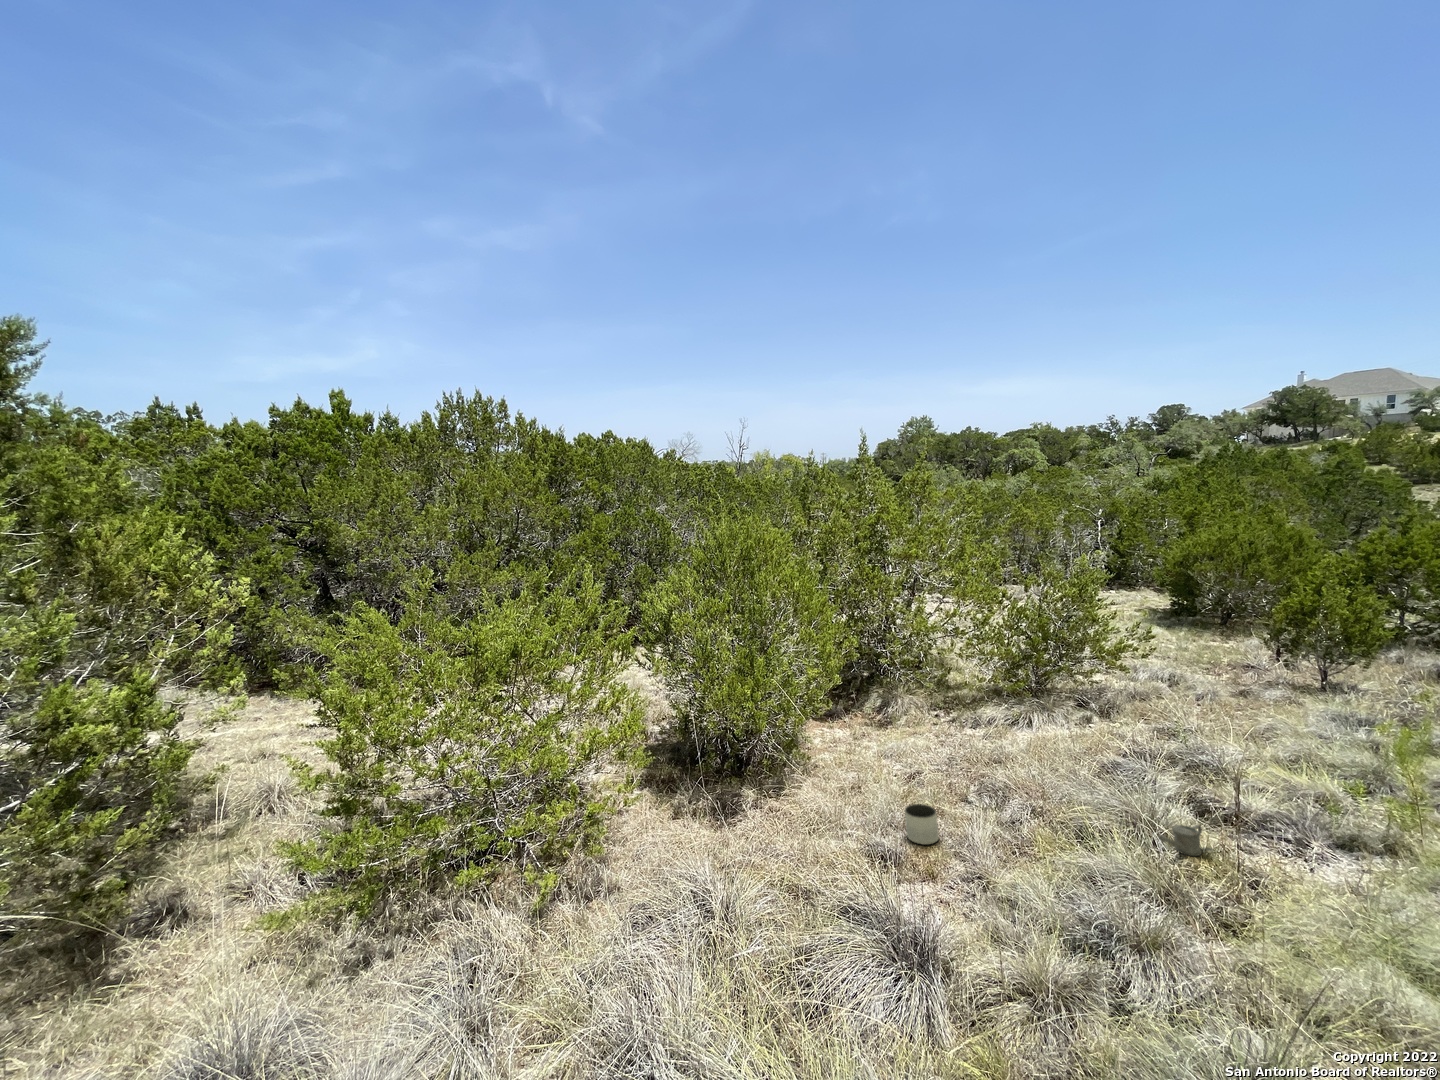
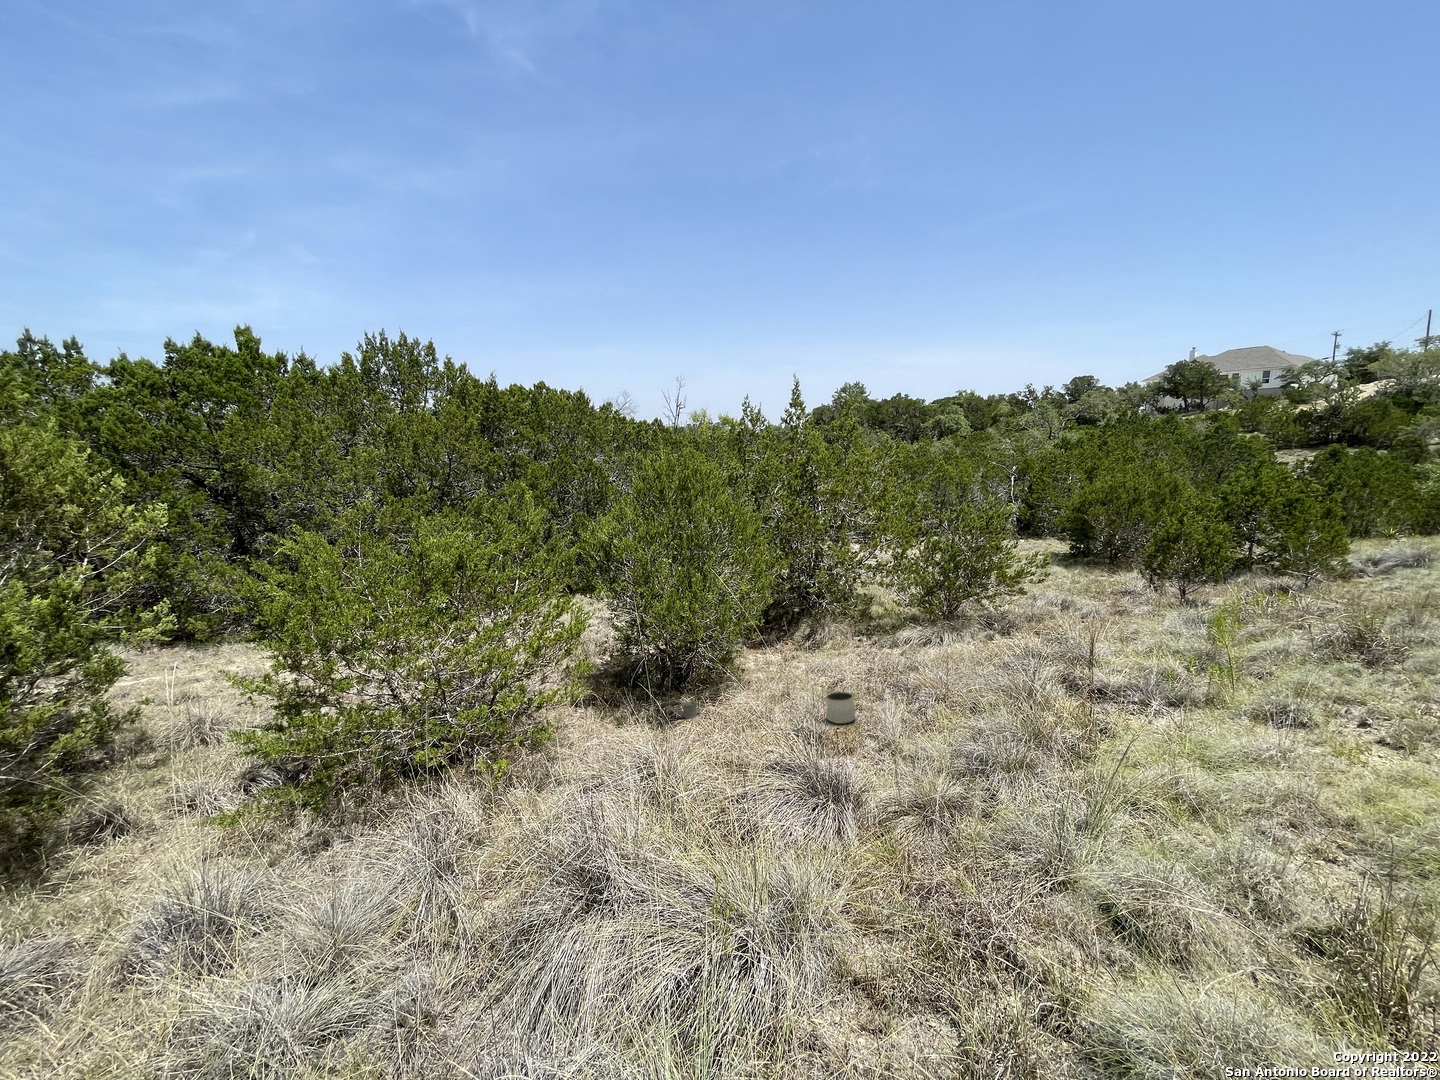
watering can: present [1159,825,1202,856] -> present [667,701,702,719]

